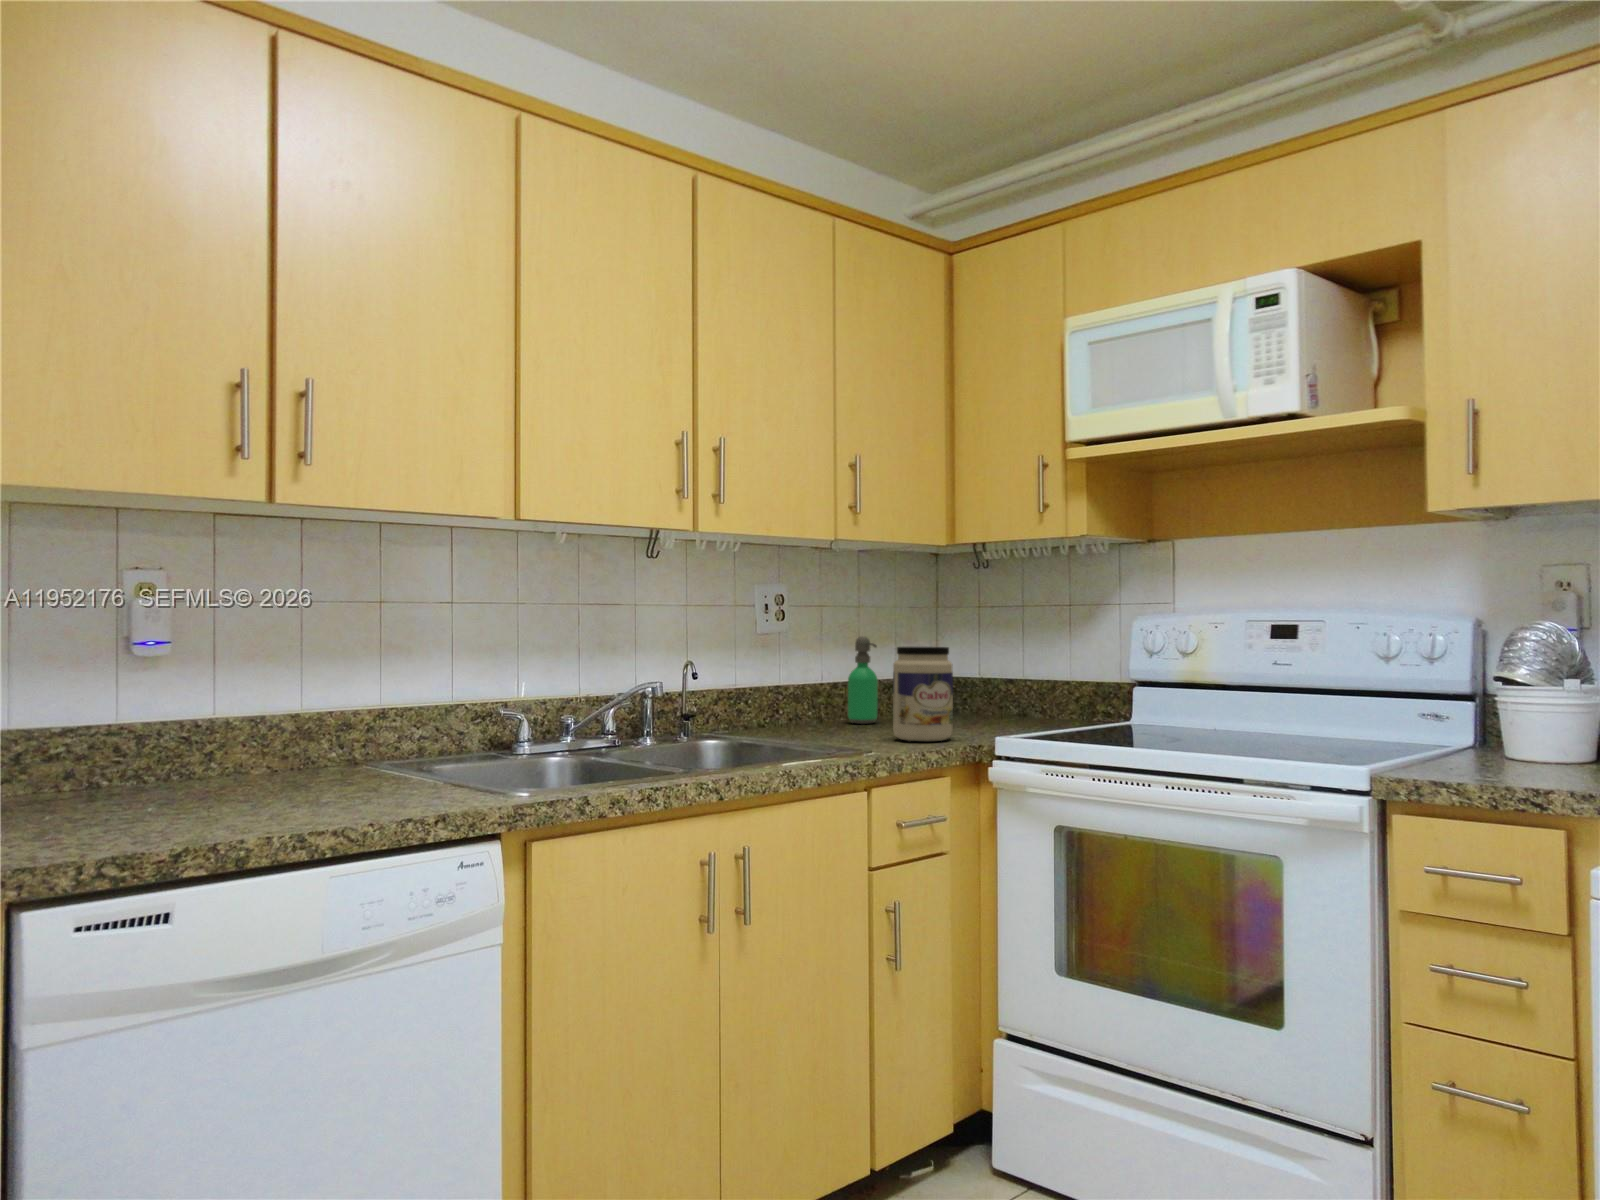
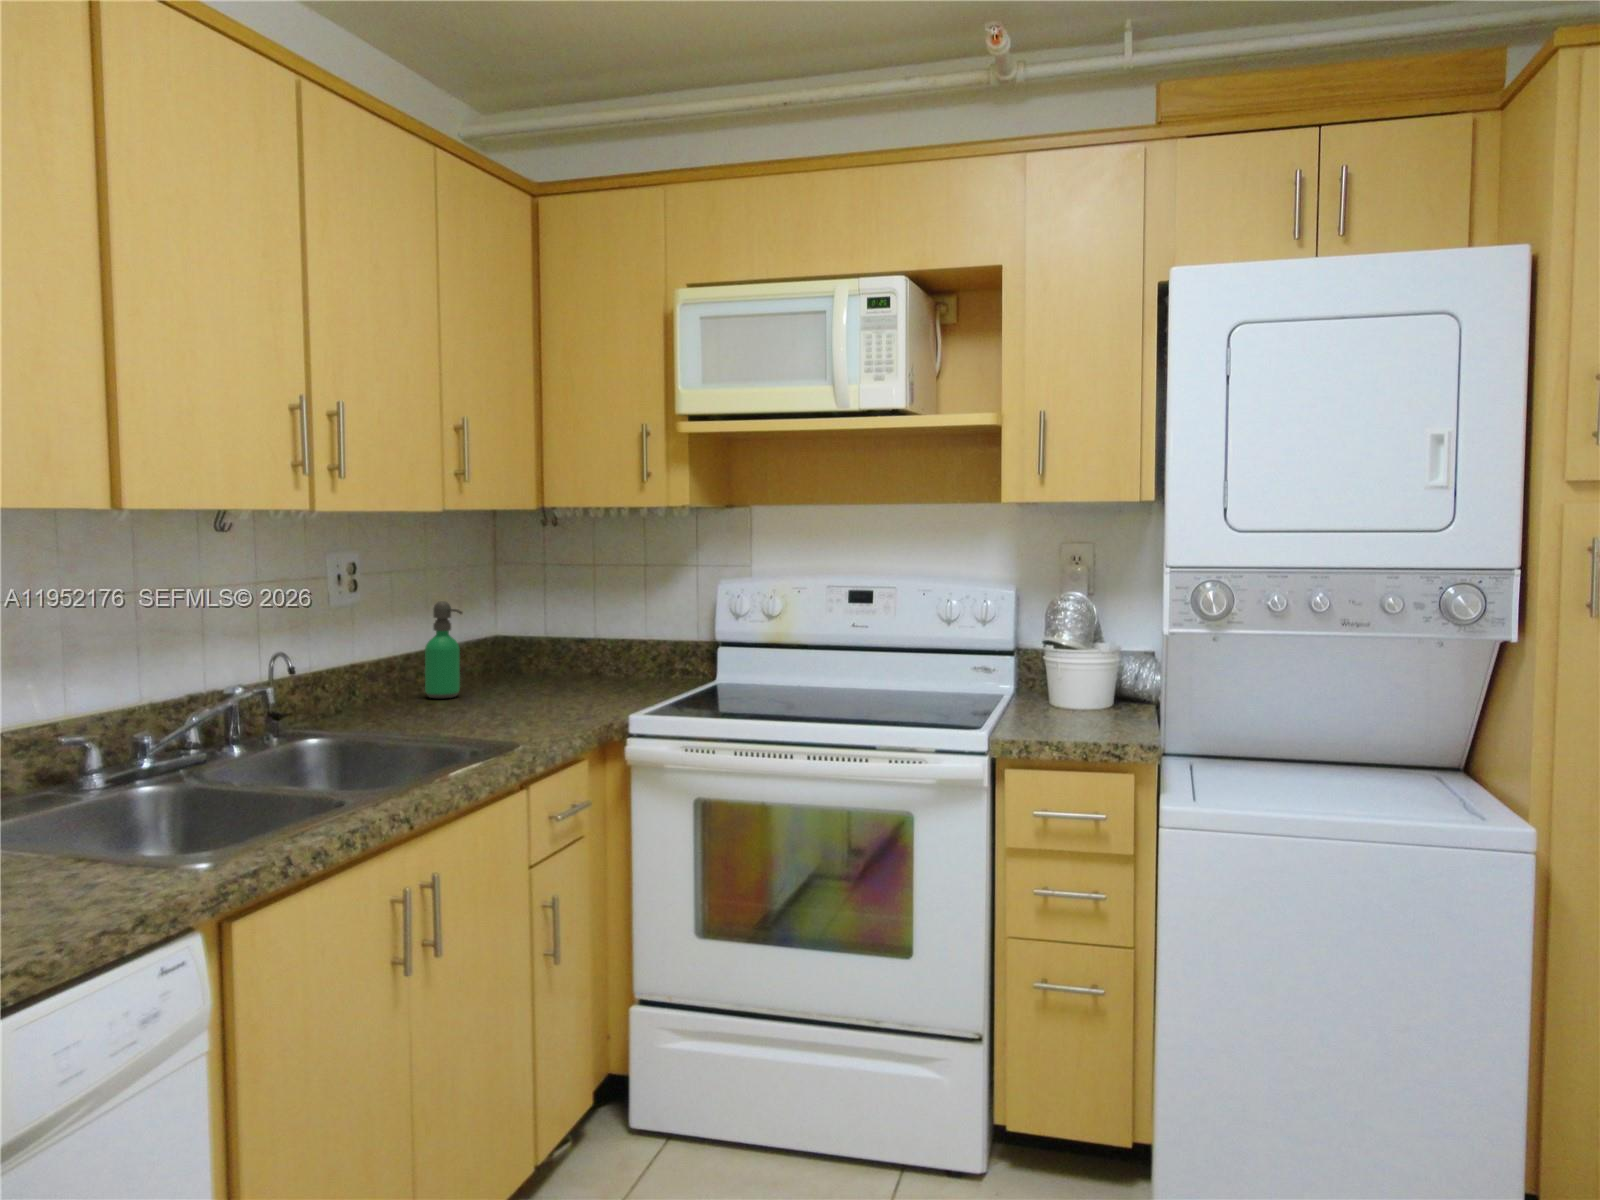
jar: present [893,647,953,741] -> none [515,619,580,724]

